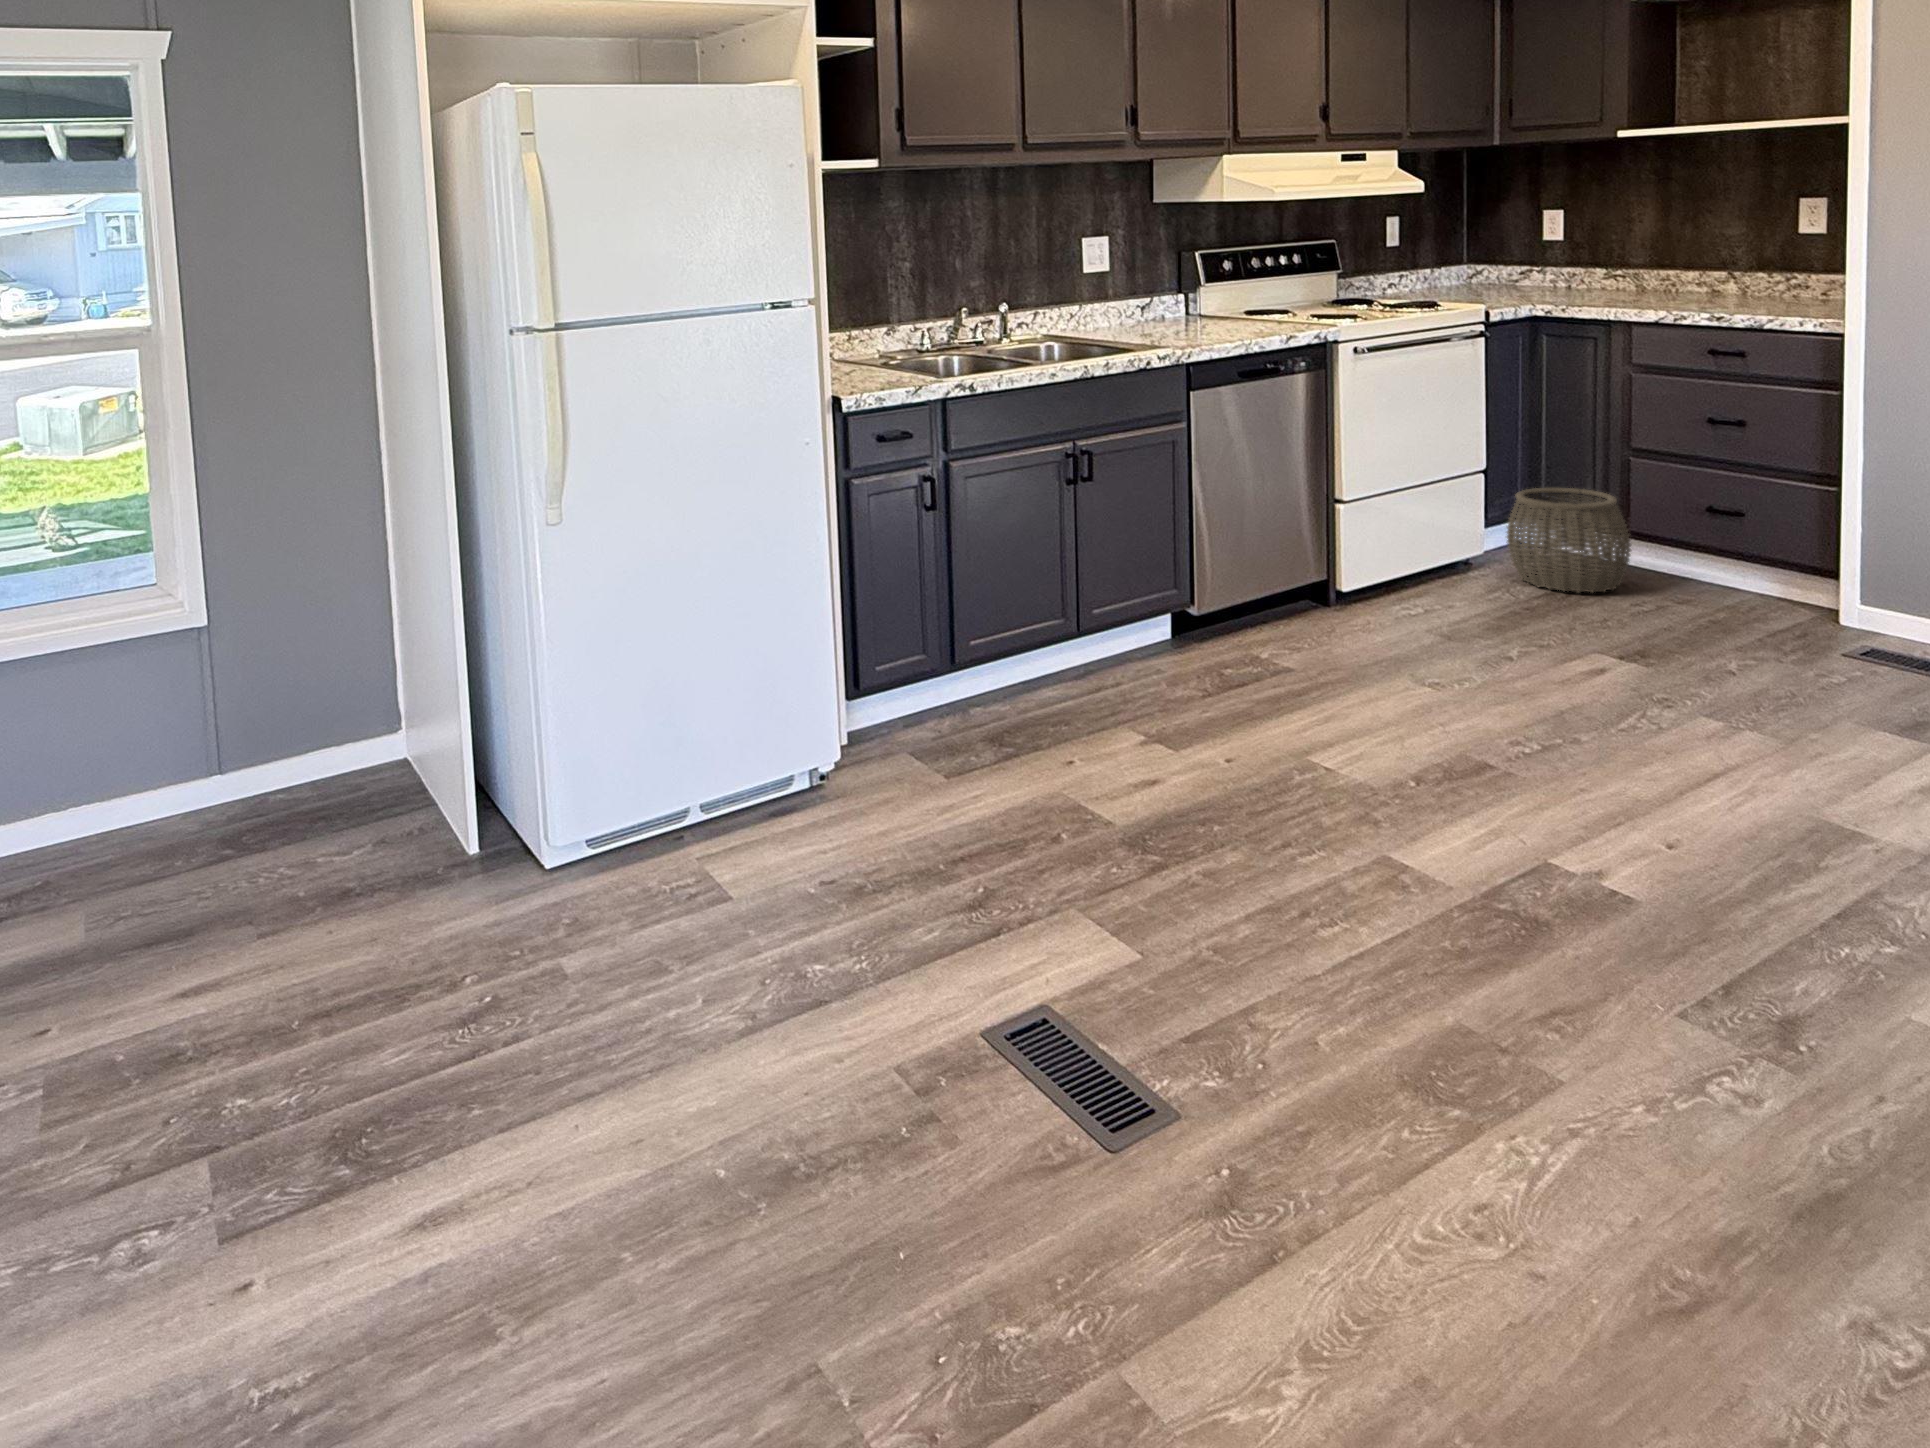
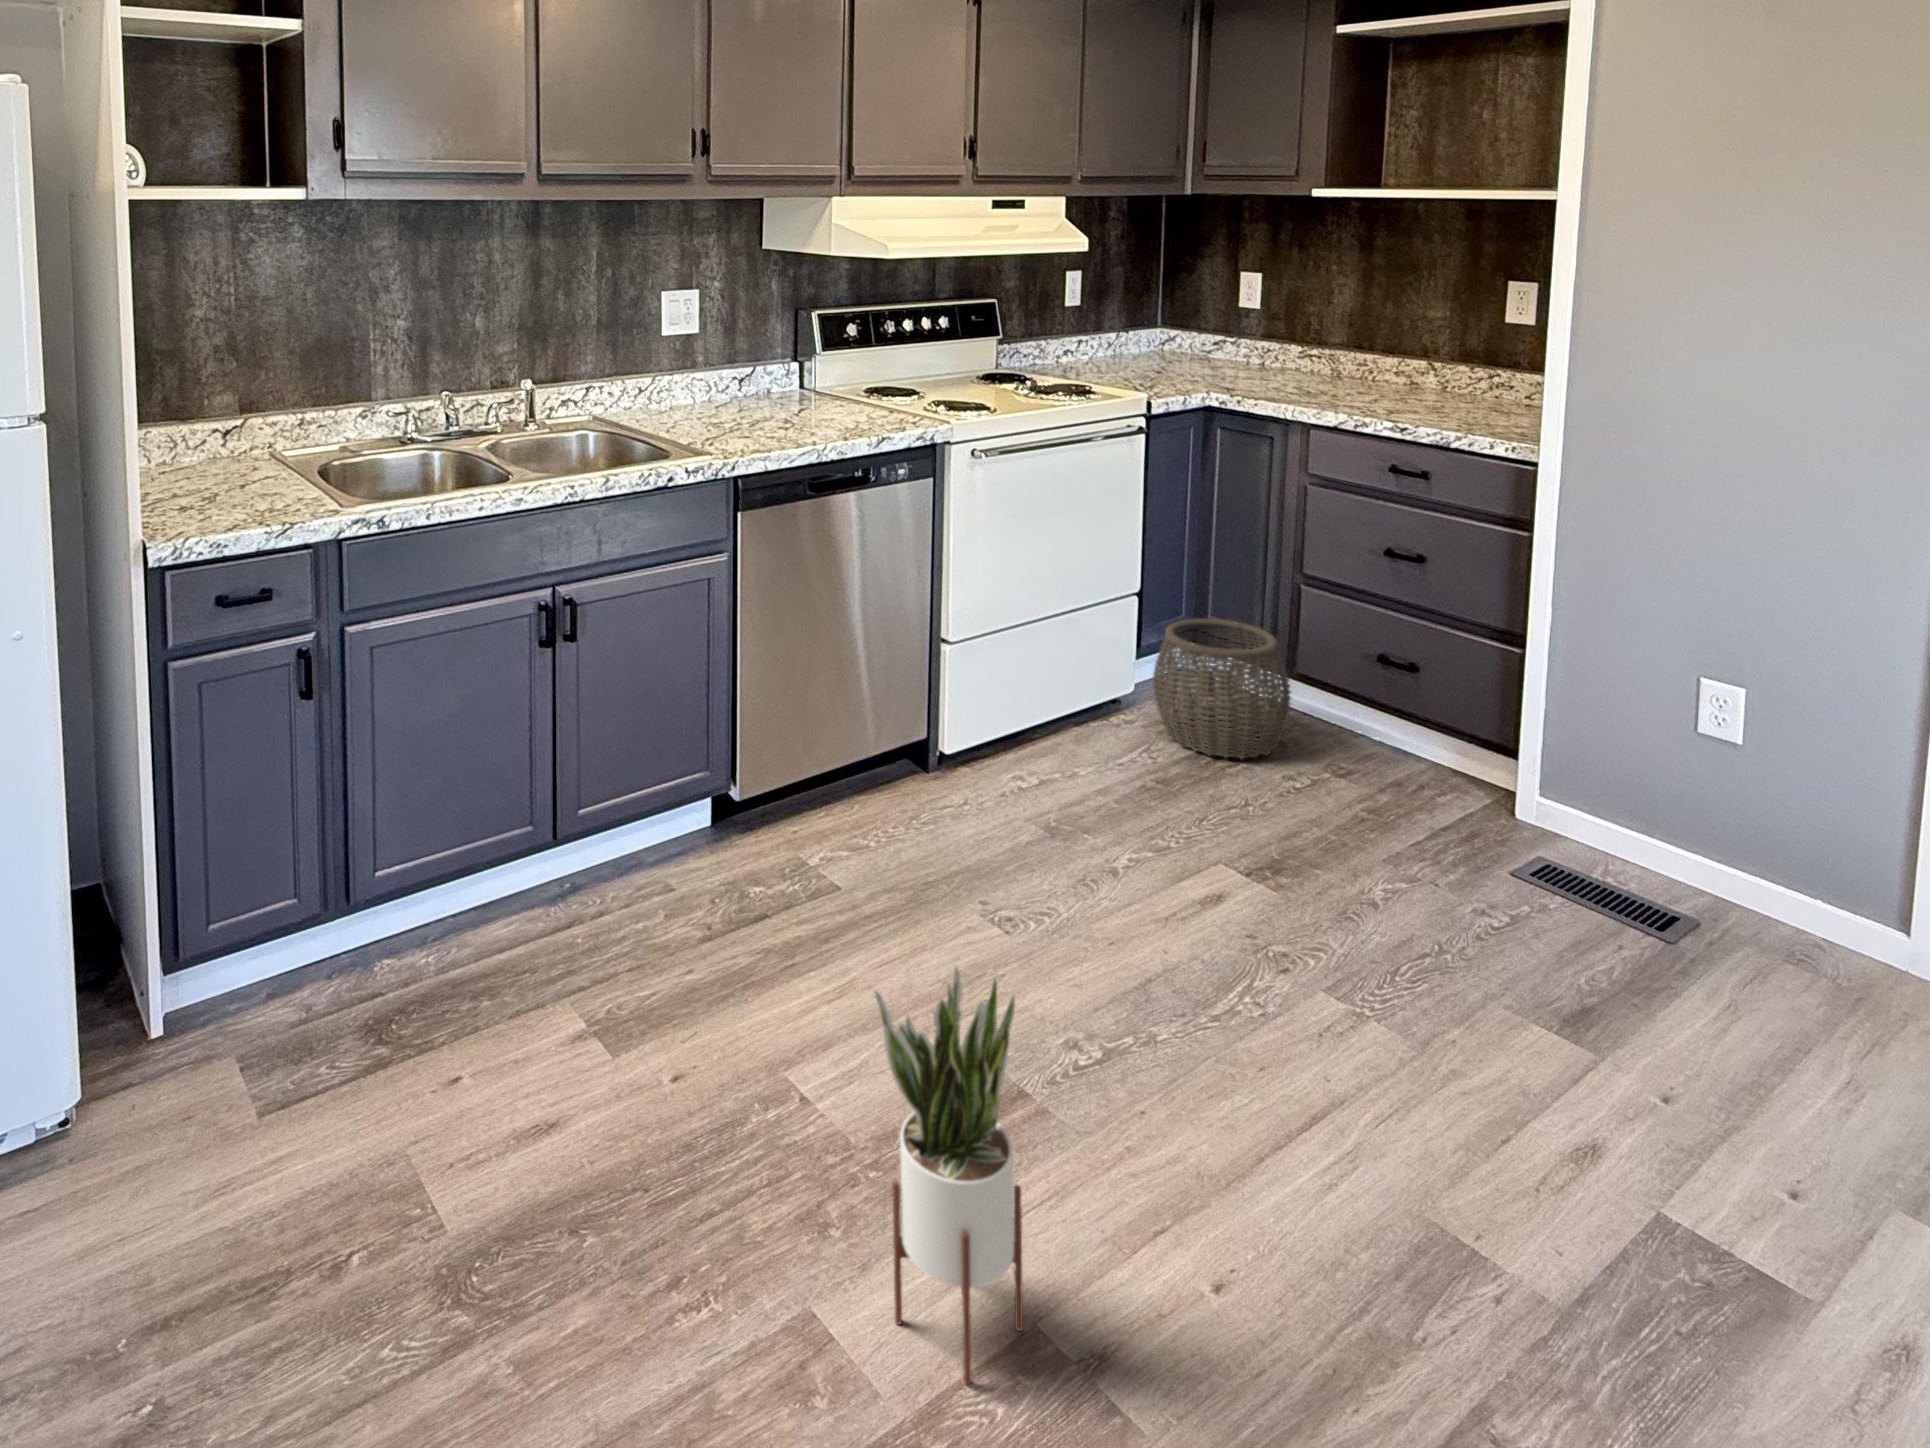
potted plant: none [1434,617,1539,877] -> present [875,967,1023,1384]

